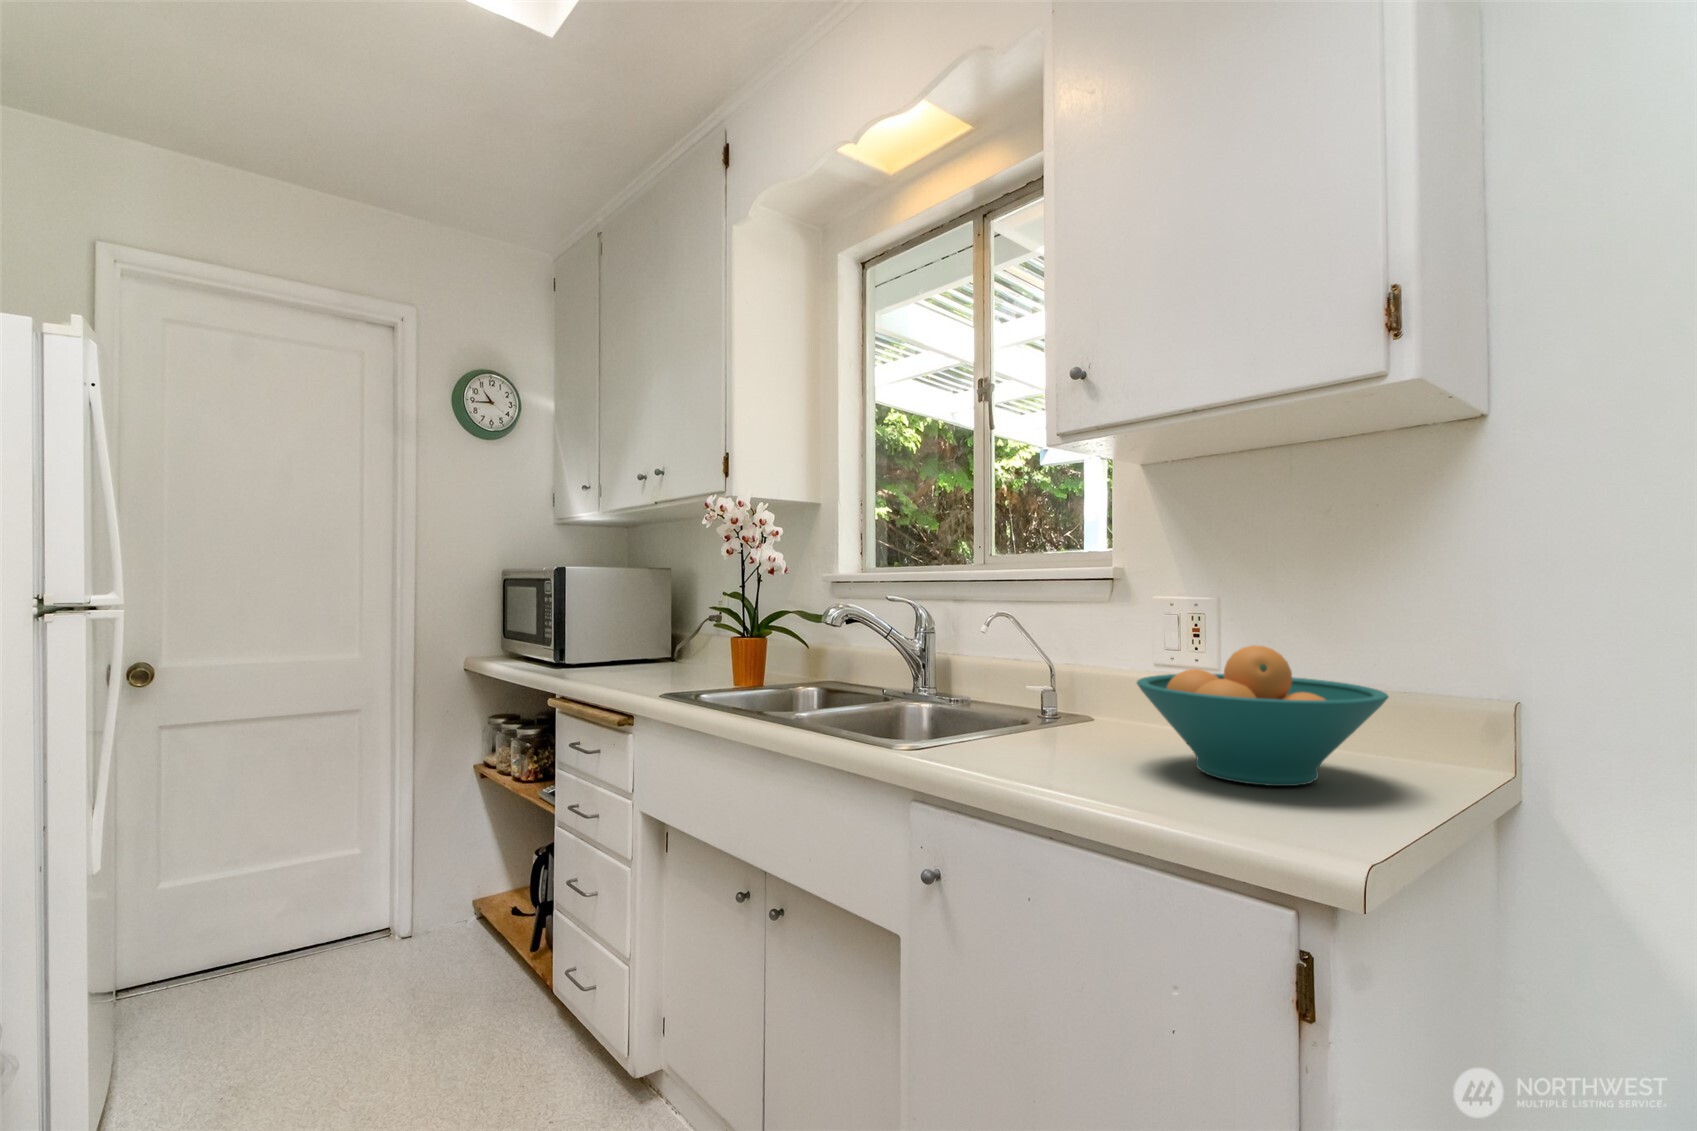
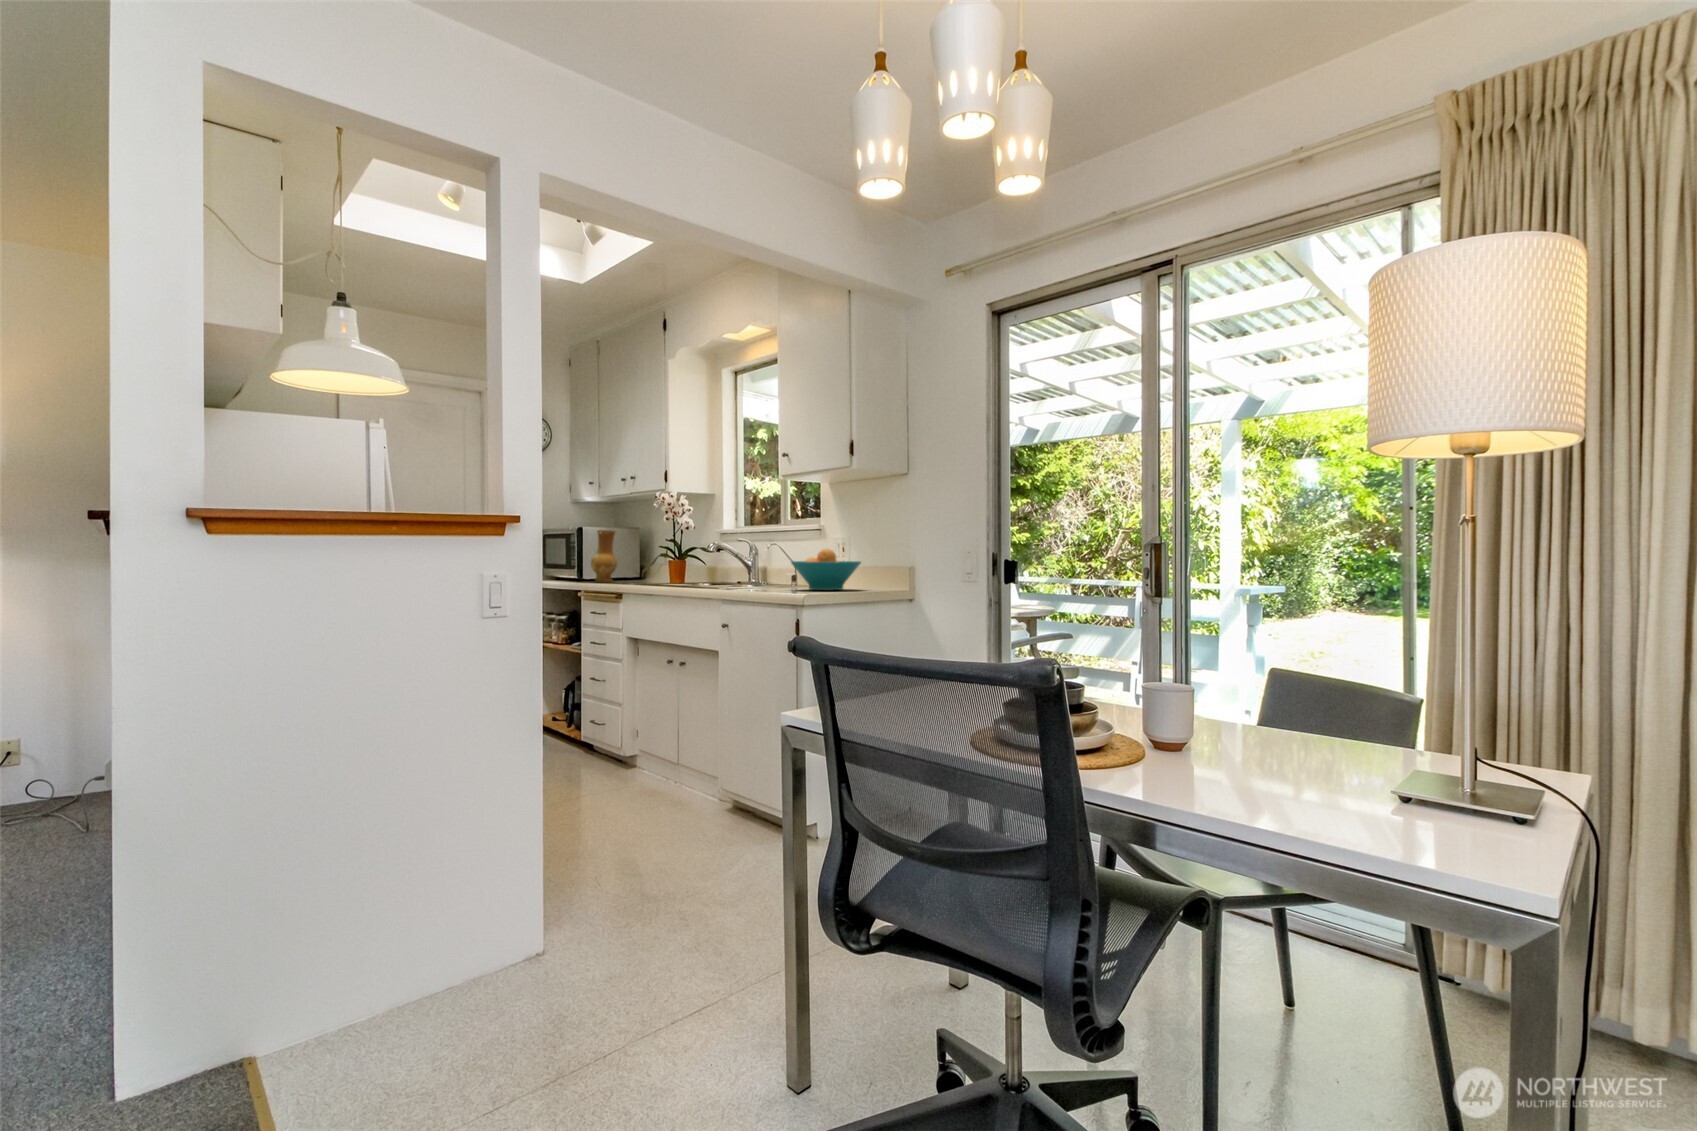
ceramic jug: none [575,573,627,677] -> present [591,530,617,582]

